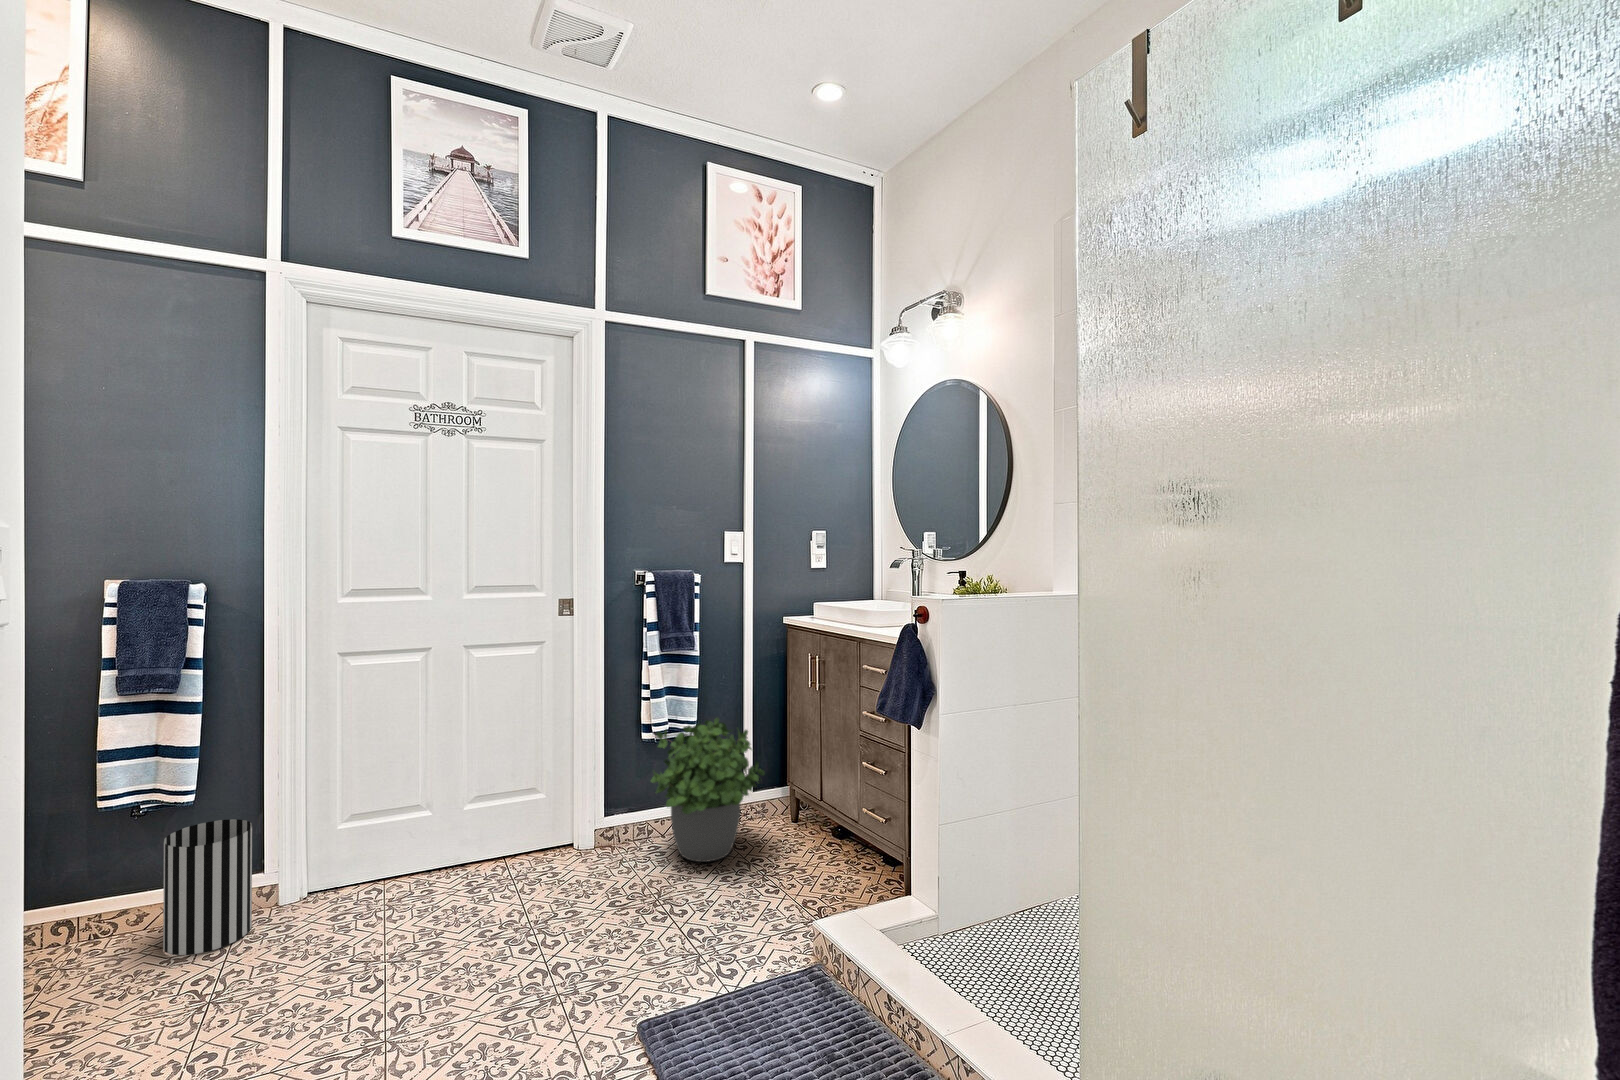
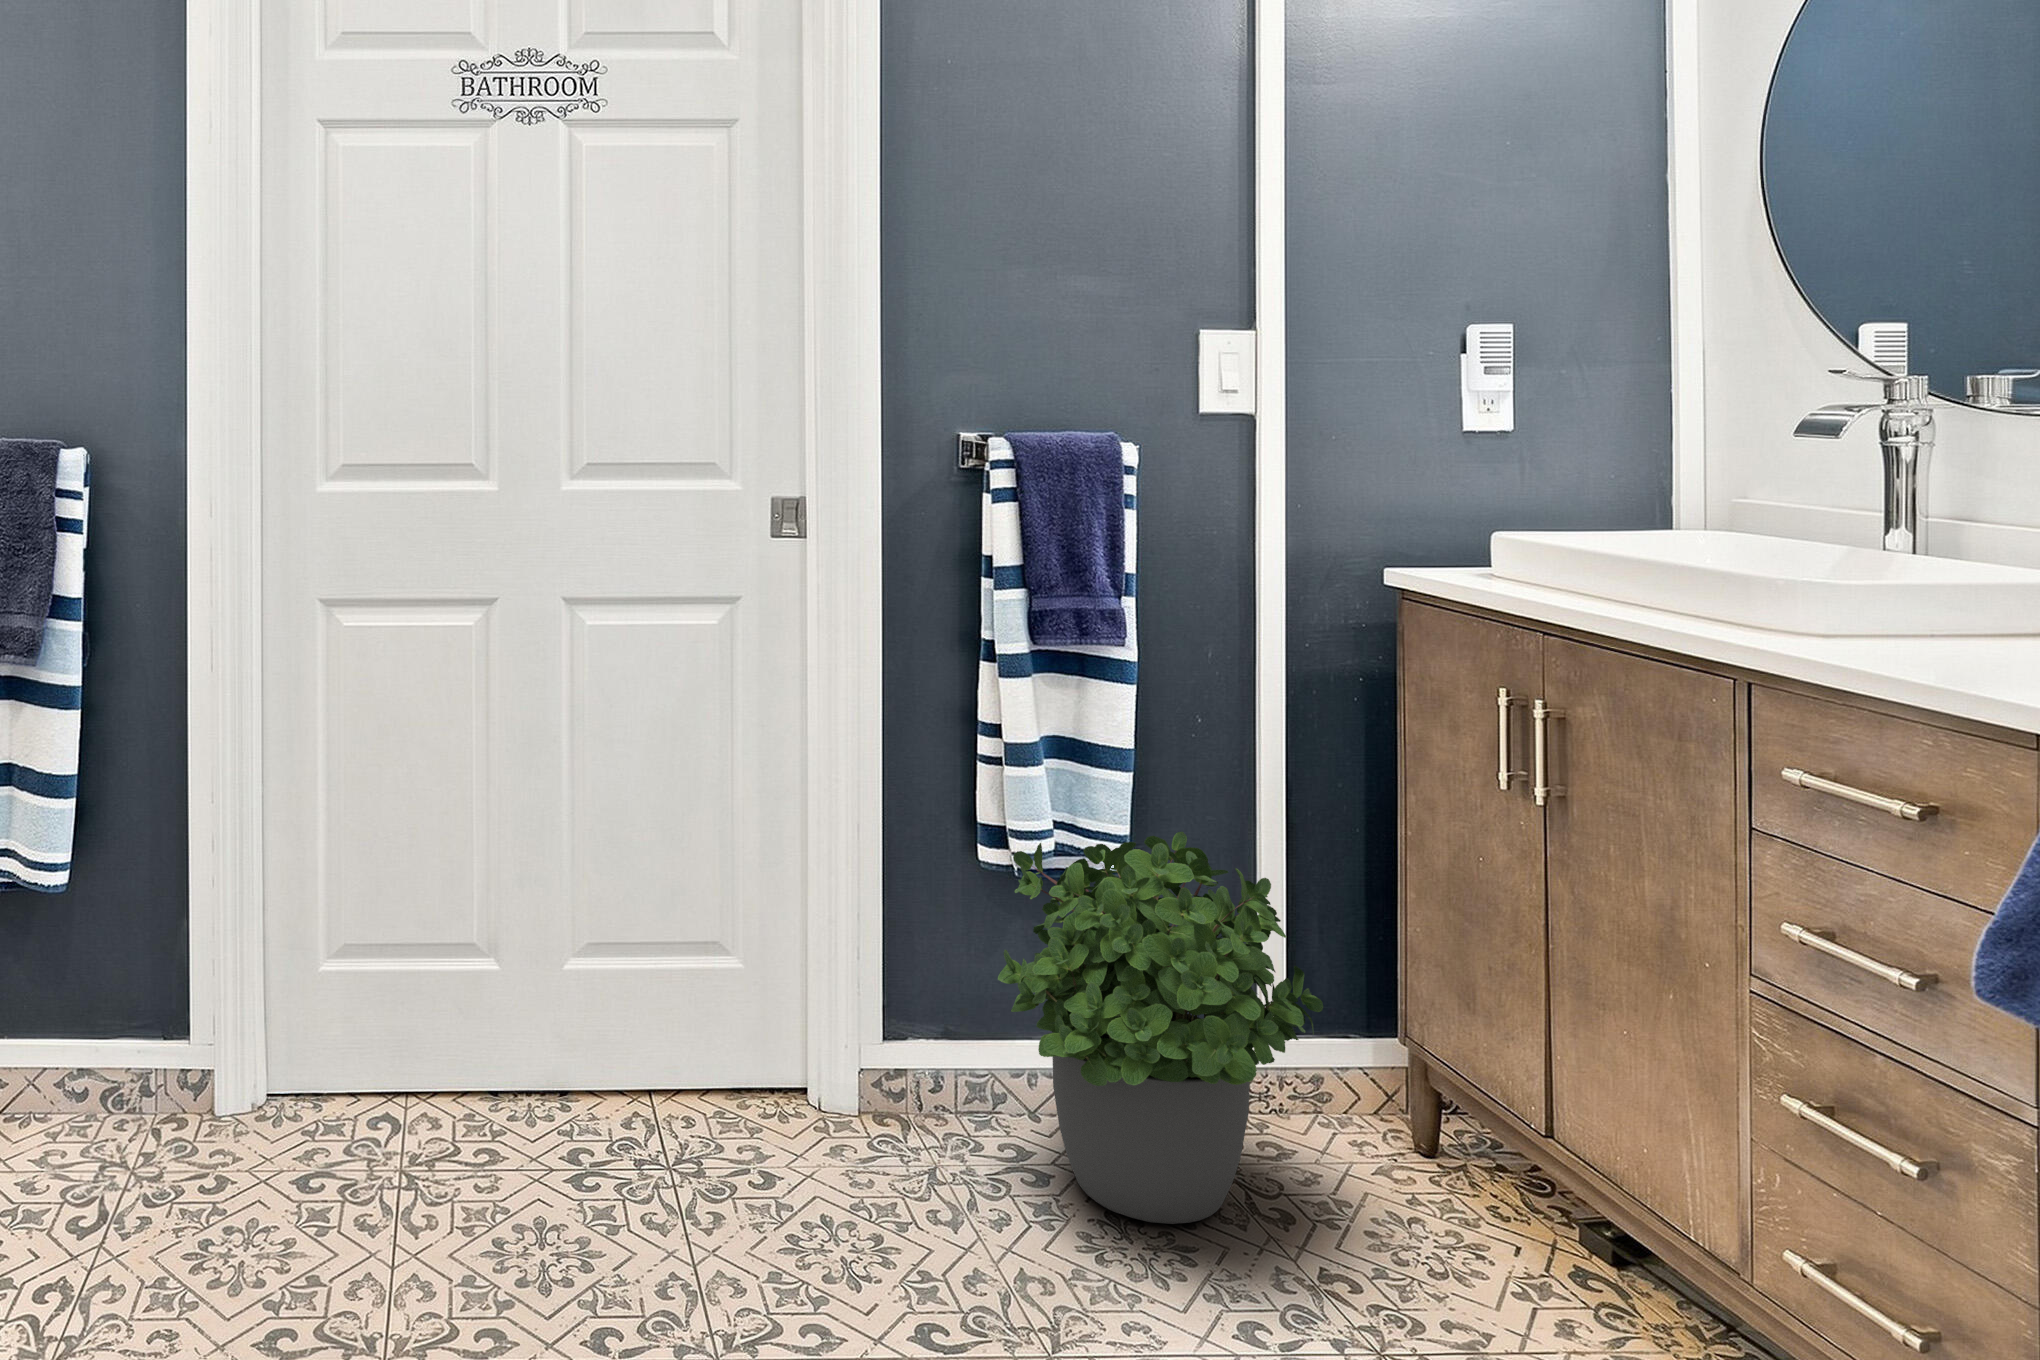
wastebasket: present [163,819,252,955] -> none [20,924,165,1191]

